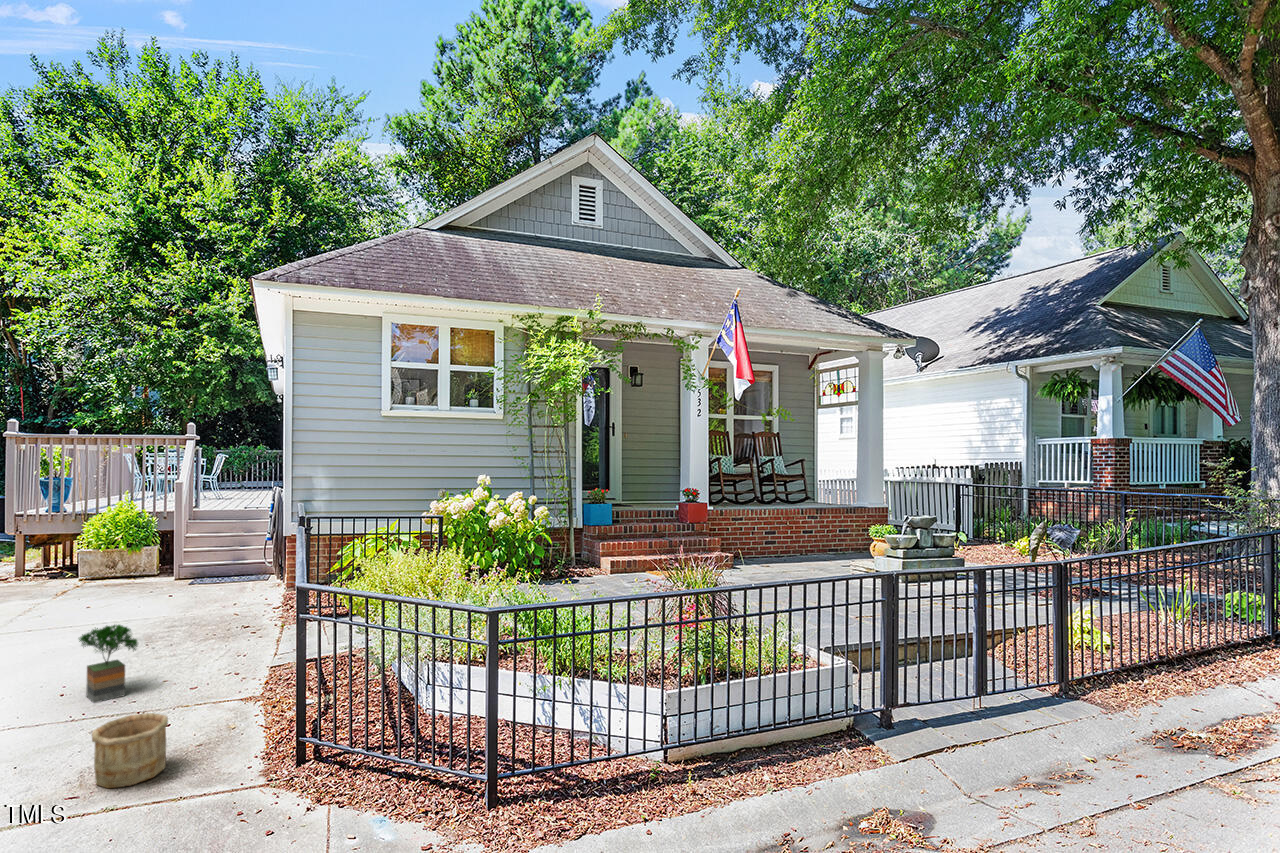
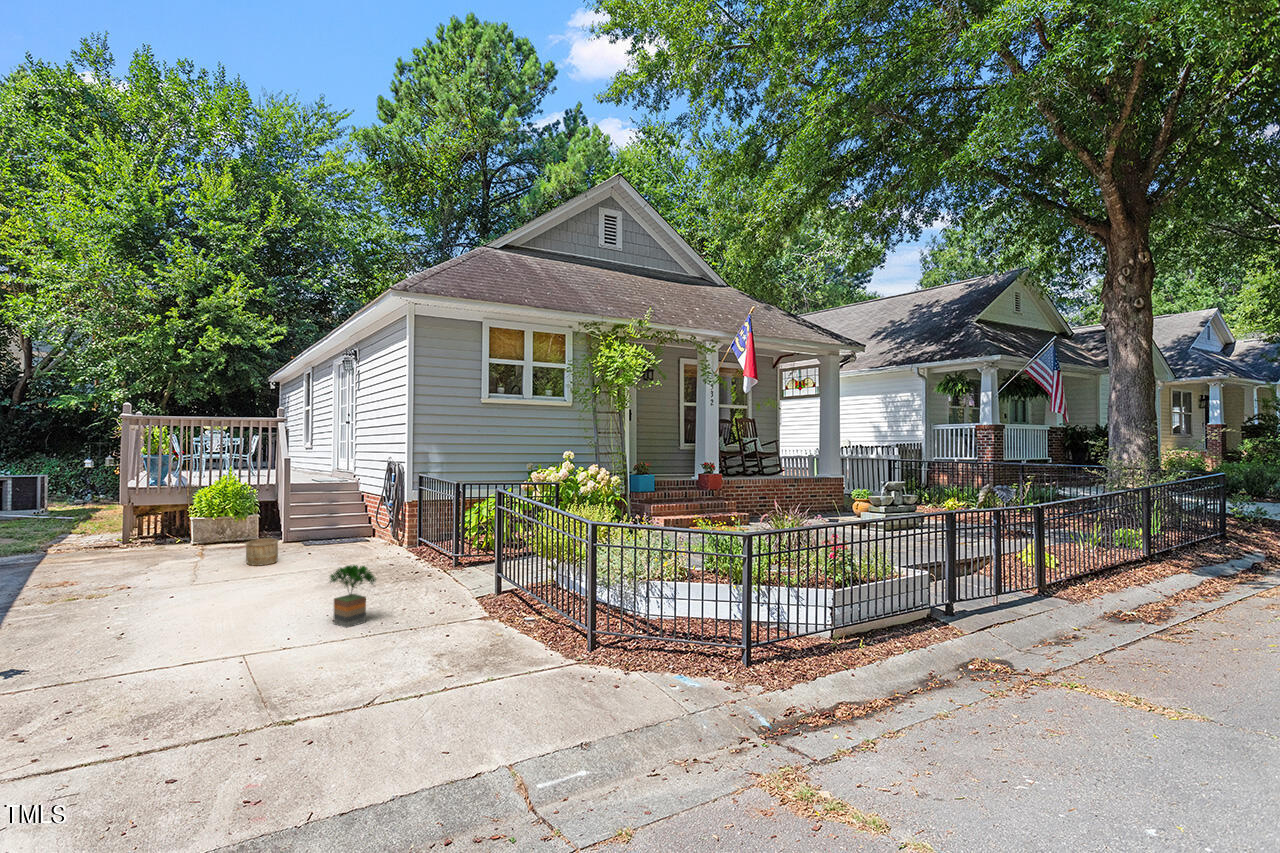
wooden bucket: present [92,713,168,788] -> present [246,538,278,566]

